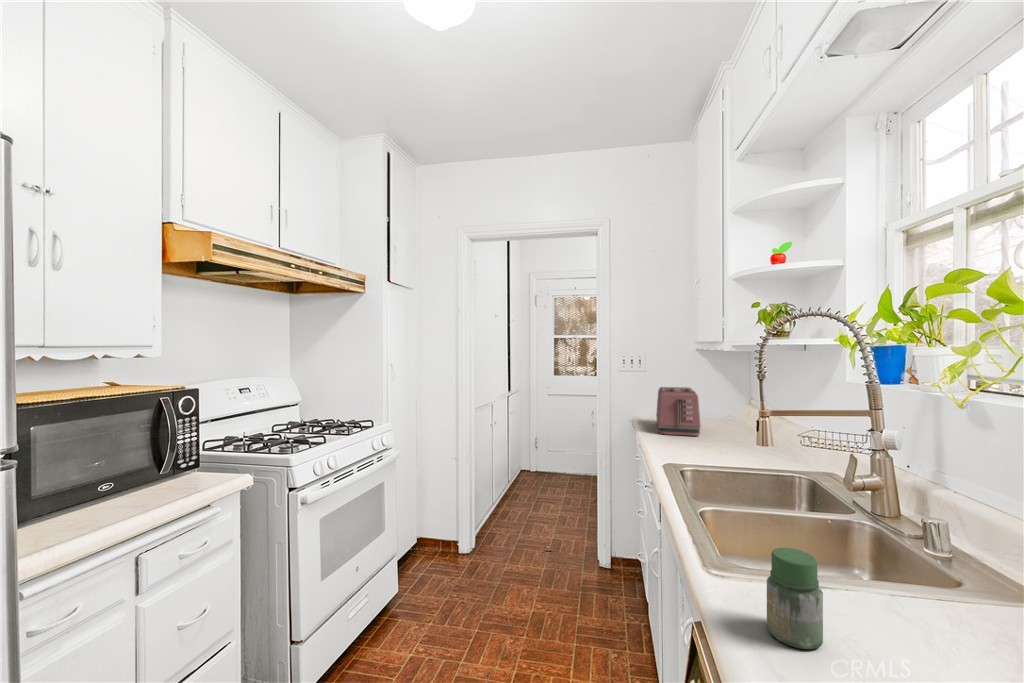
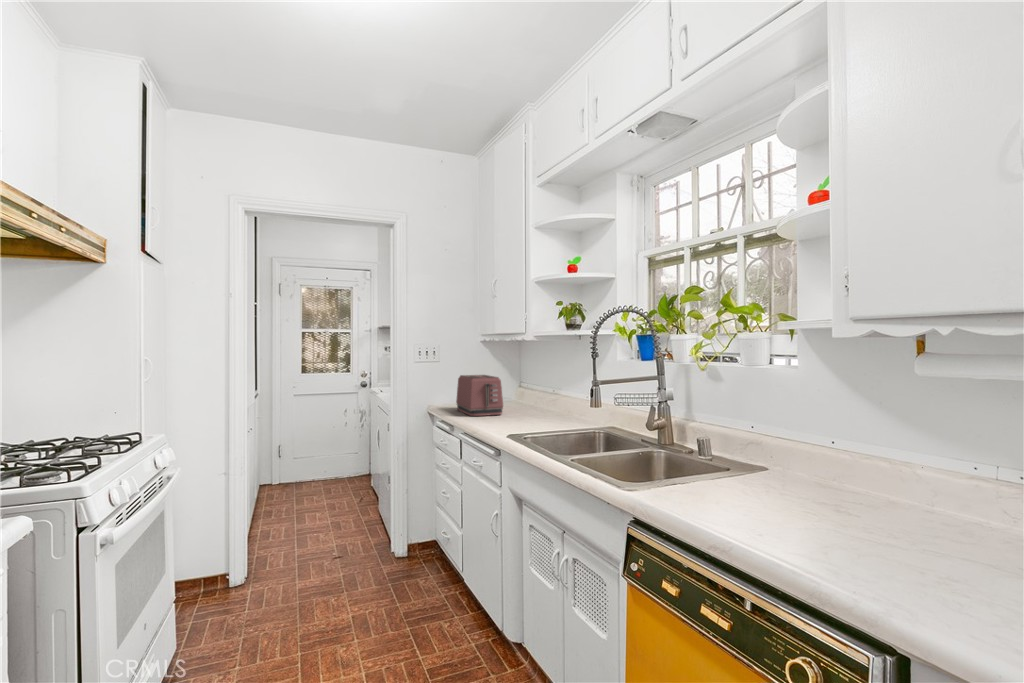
jar: present [767,548,823,649] -> none [682,453,713,508]

